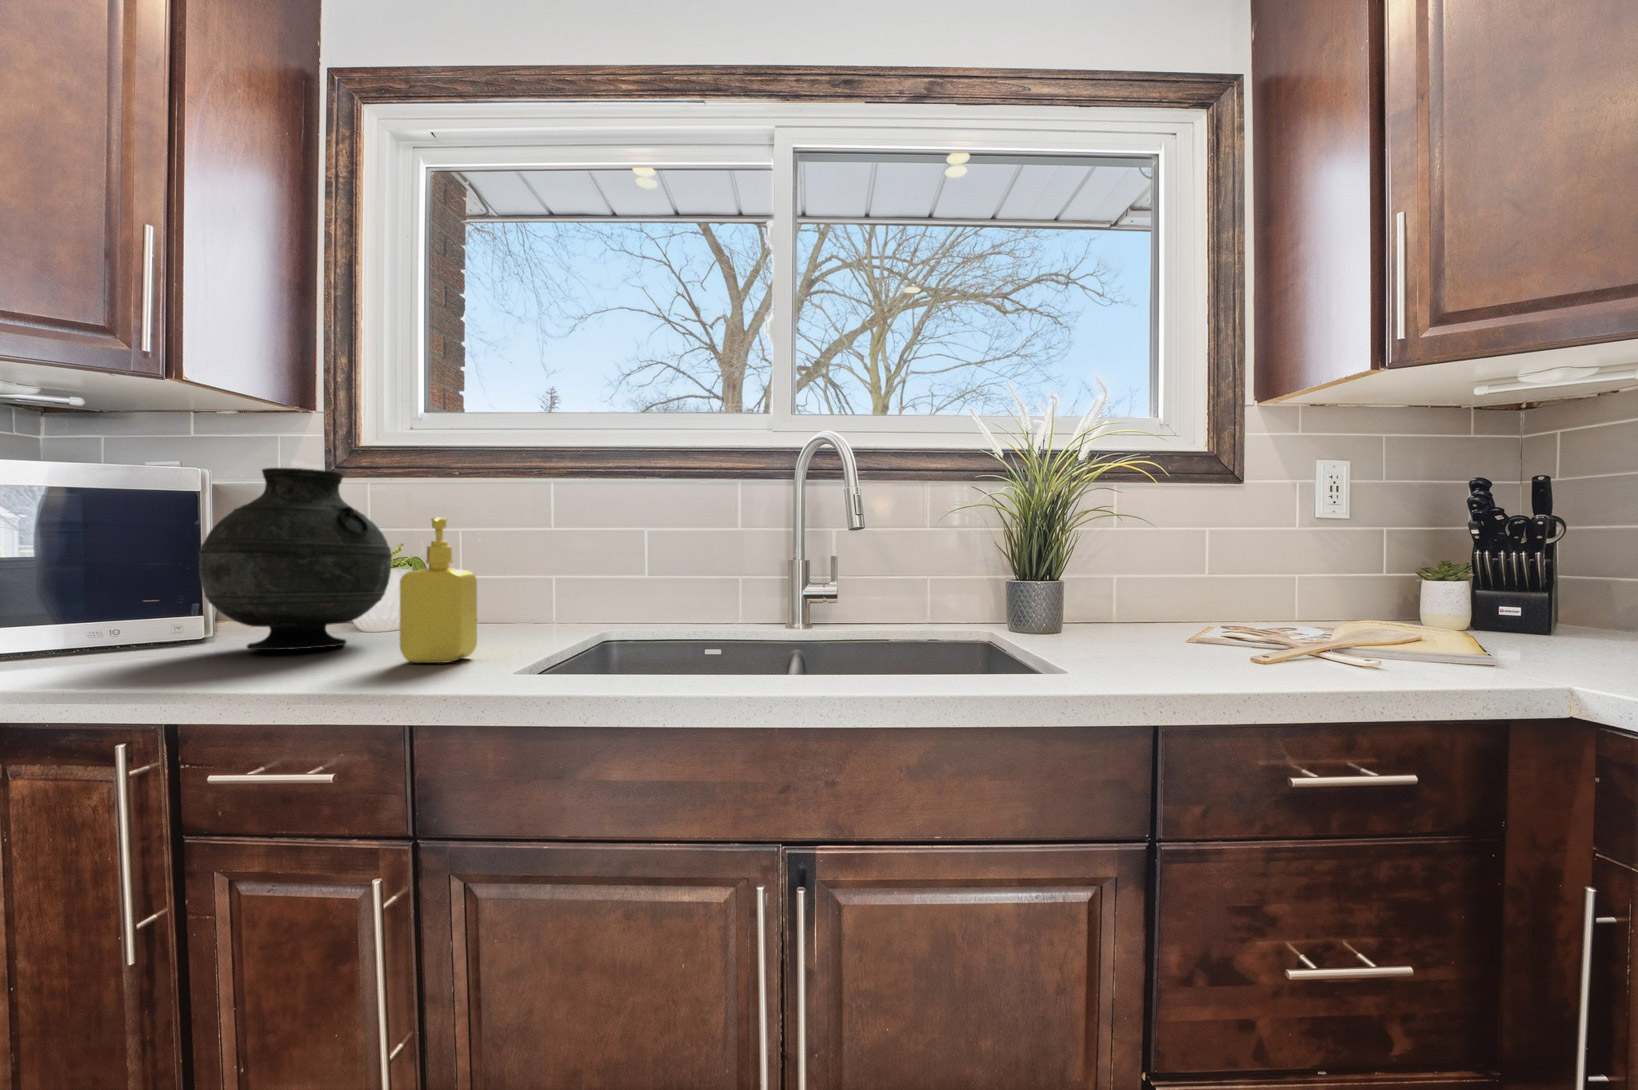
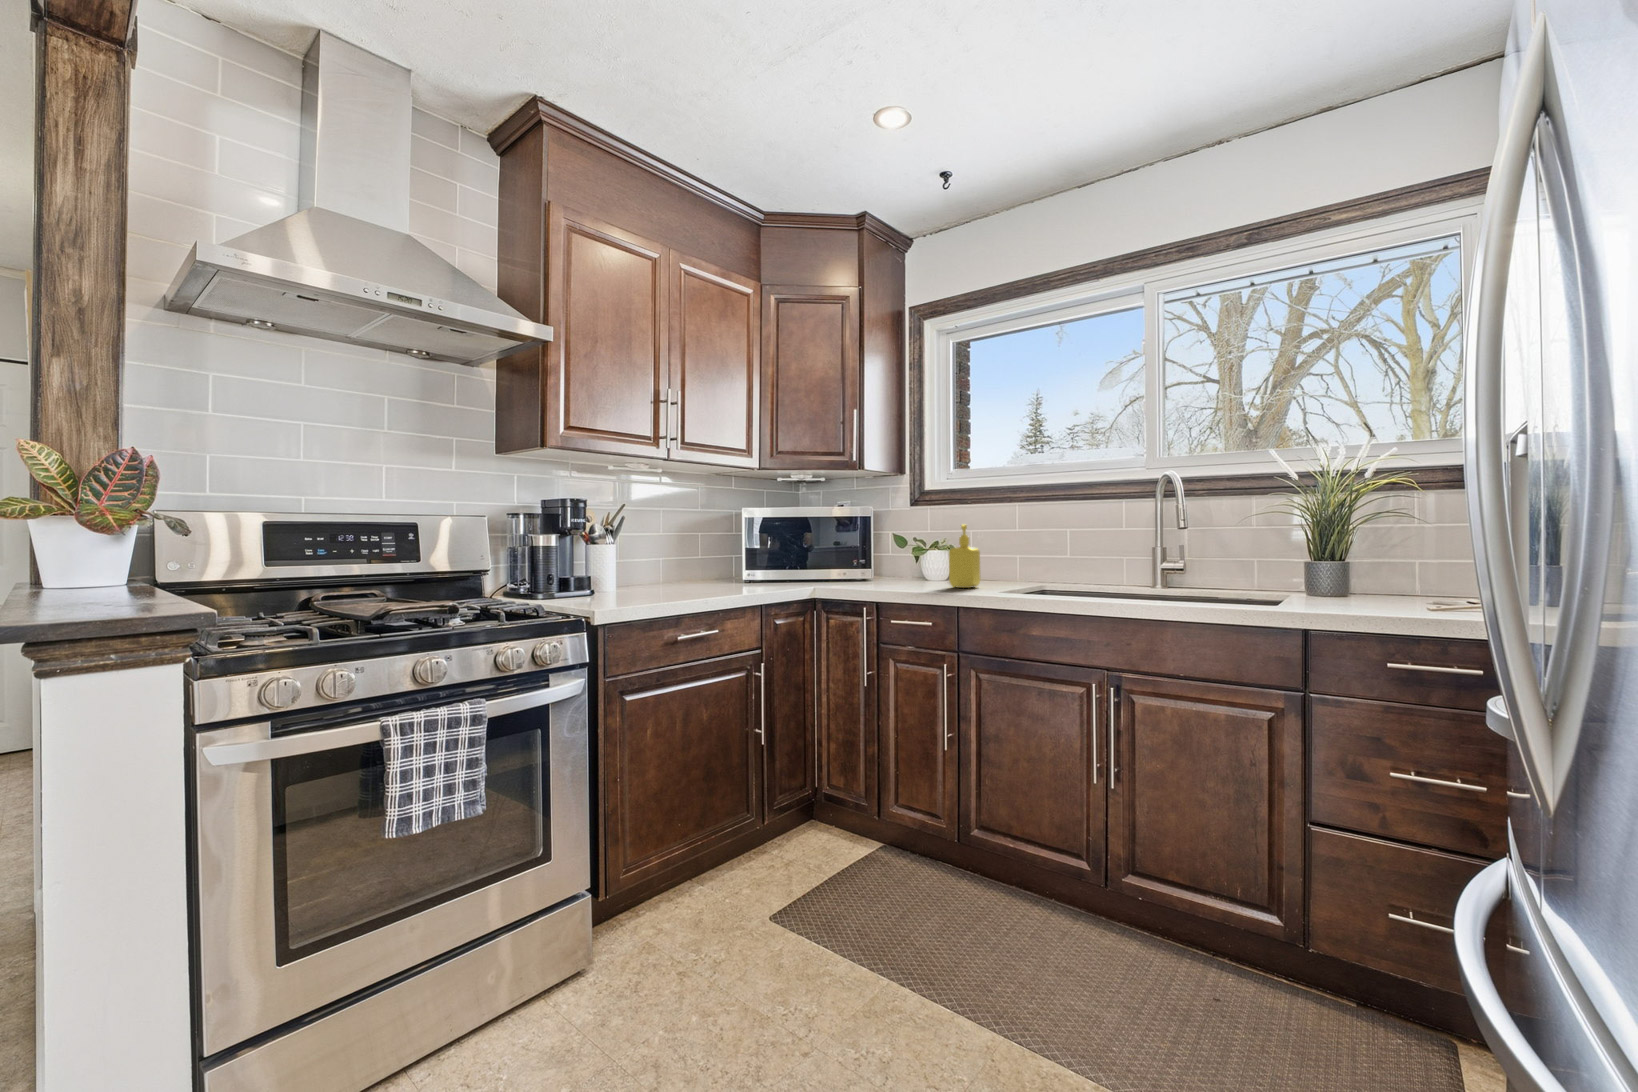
vase: present [198,468,392,650] -> none [873,505,943,582]

